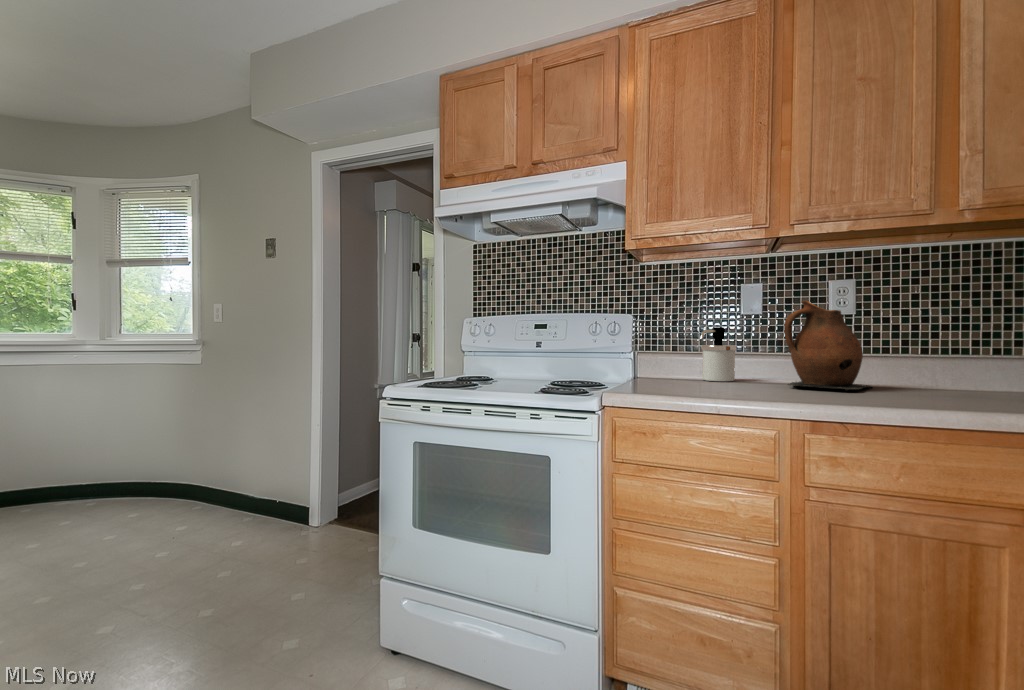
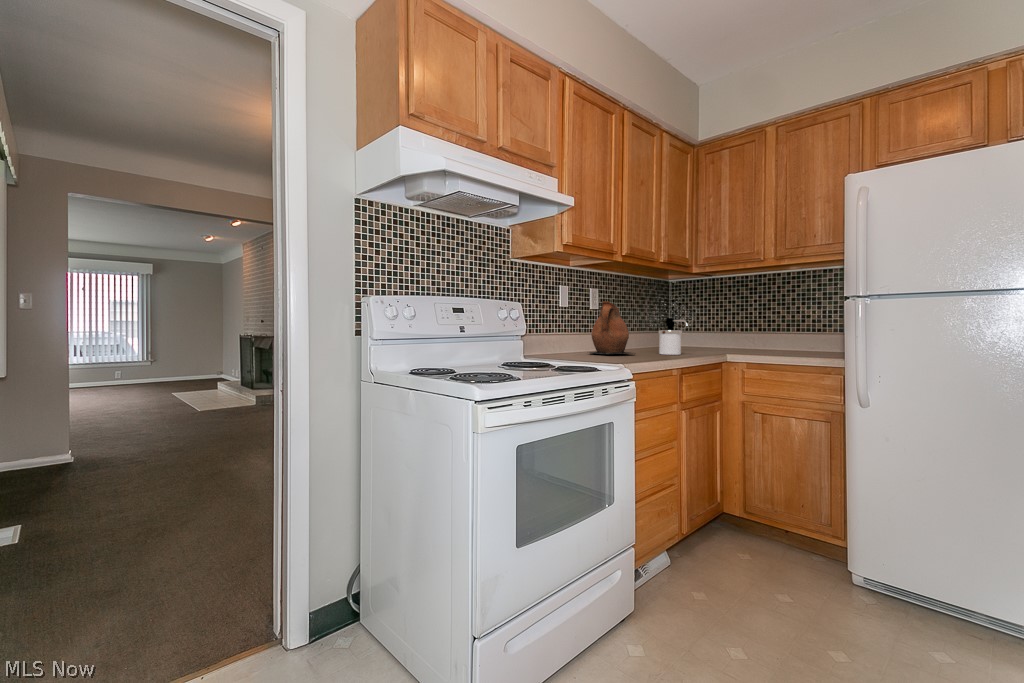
soap dispenser: present [700,327,736,381] -> present [659,318,688,355]

